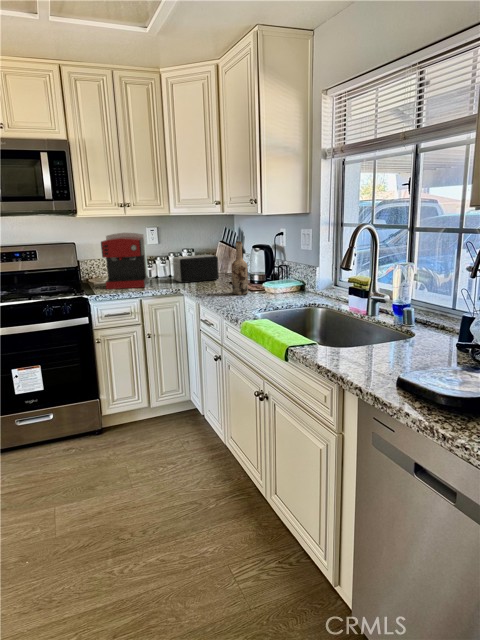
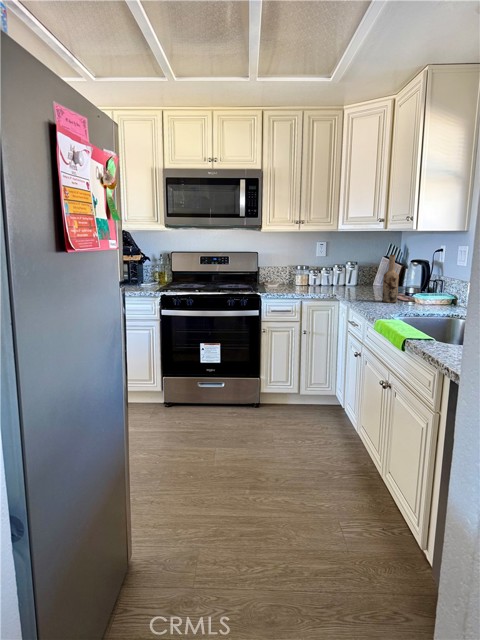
coffee maker: present [101,233,149,289] -> none [276,244,314,291]
toaster: present [172,255,219,283] -> none [335,268,377,291]

